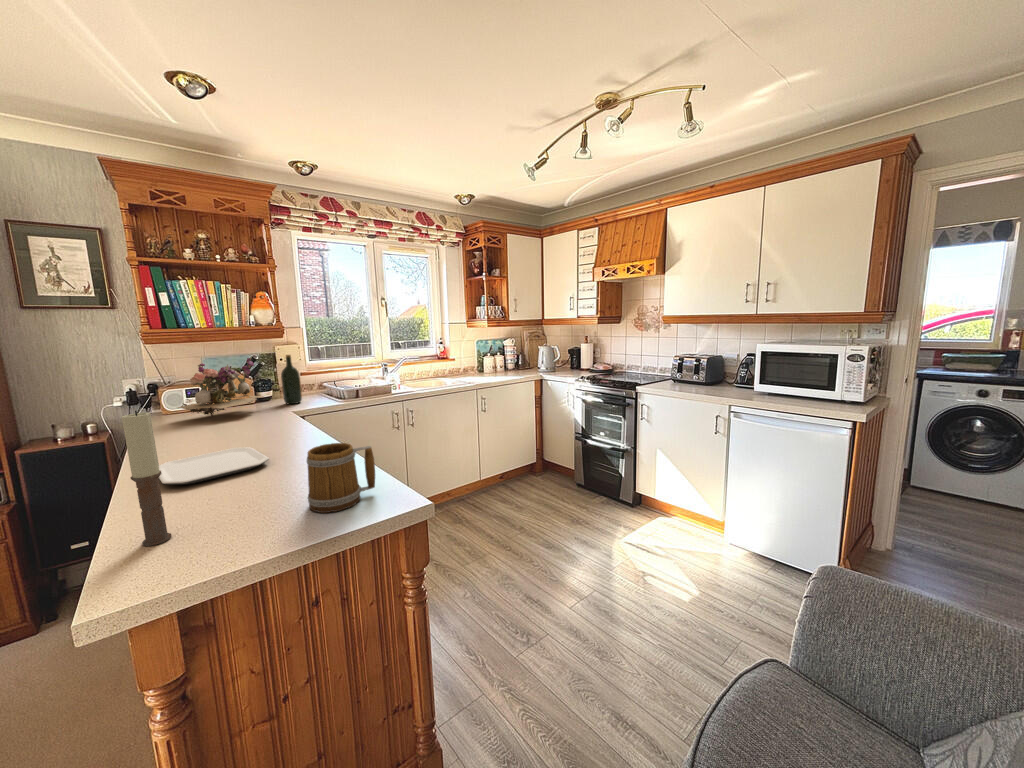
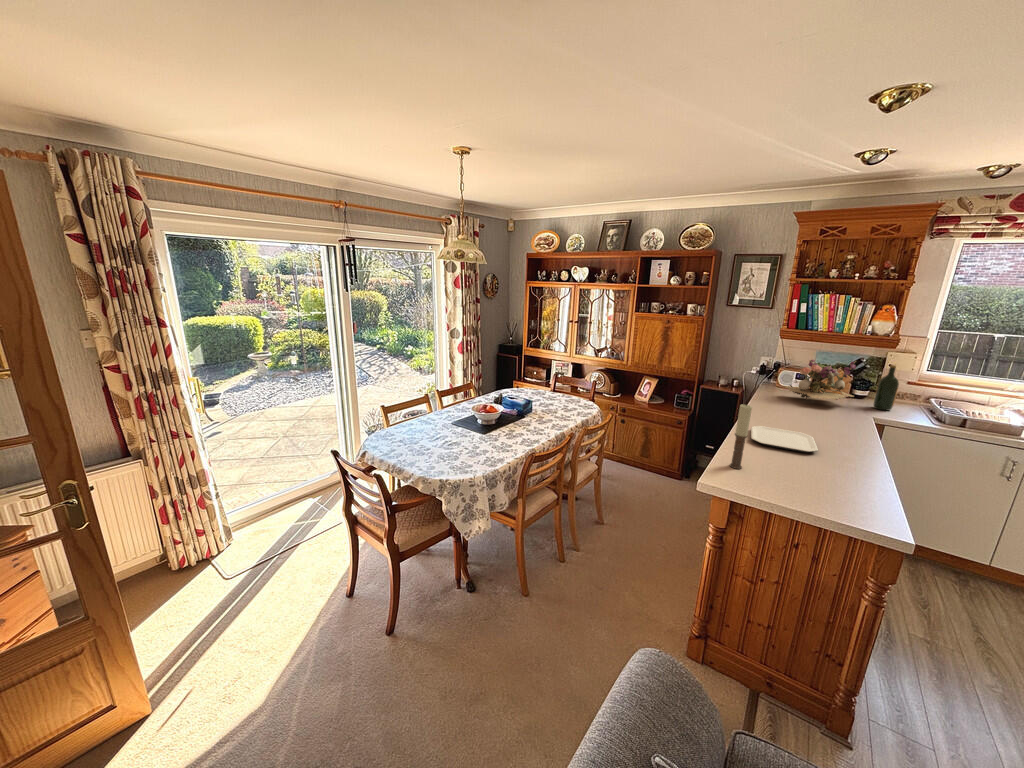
mug: present [307,443,375,513] -> none [817,459,881,509]

